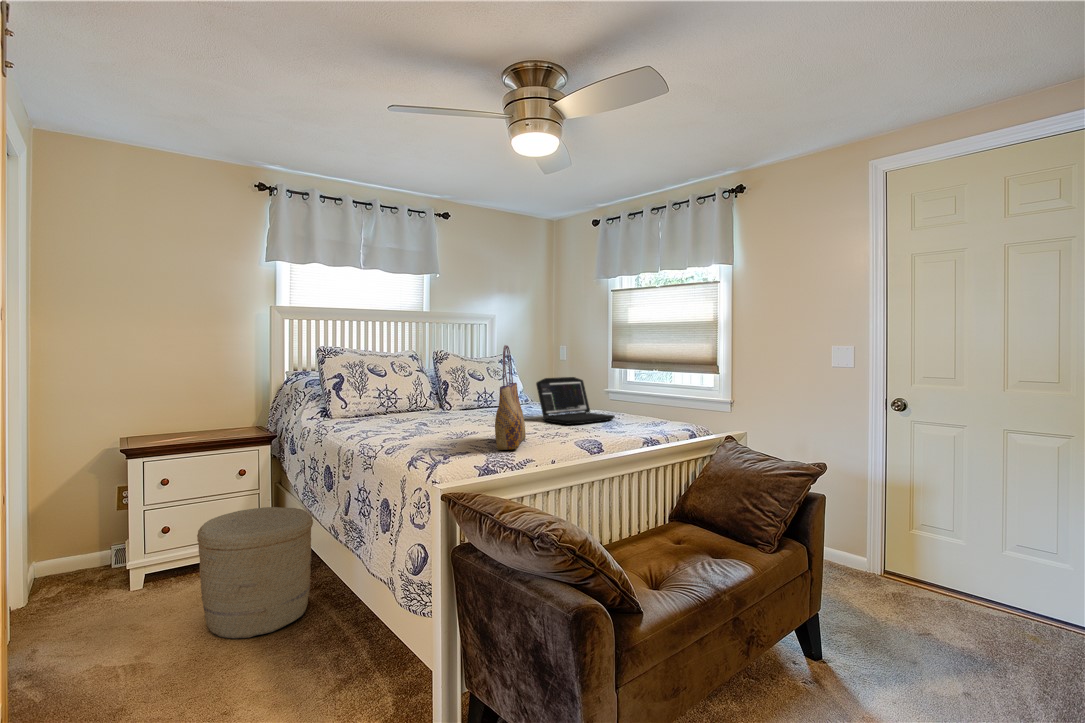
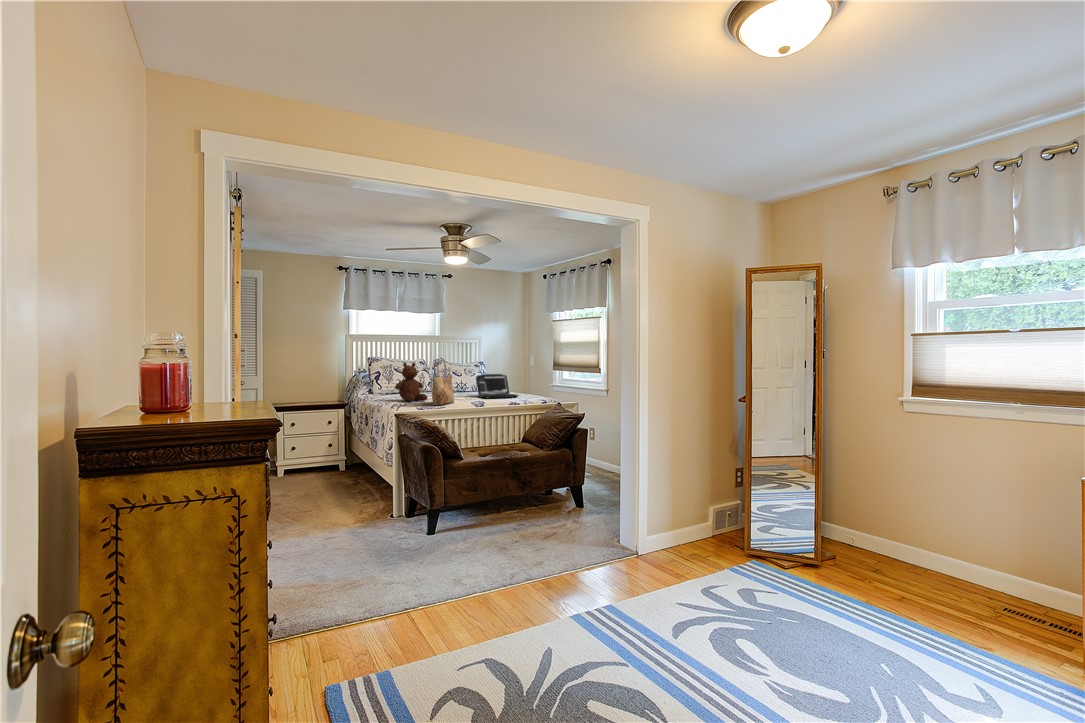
teddy bear: none [396,356,463,438] -> present [395,362,427,401]
woven basket: present [197,507,313,638] -> none [308,437,360,491]

